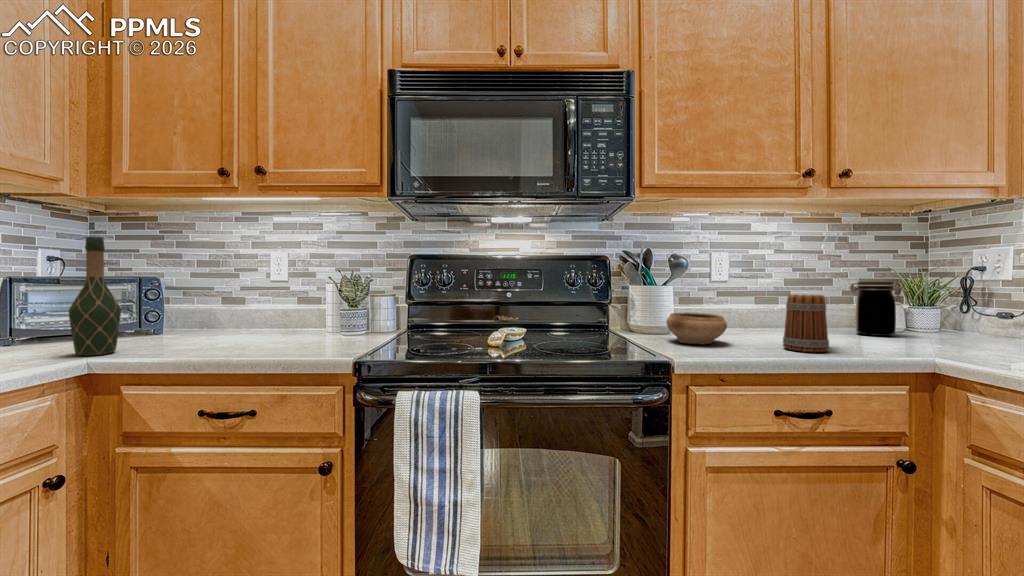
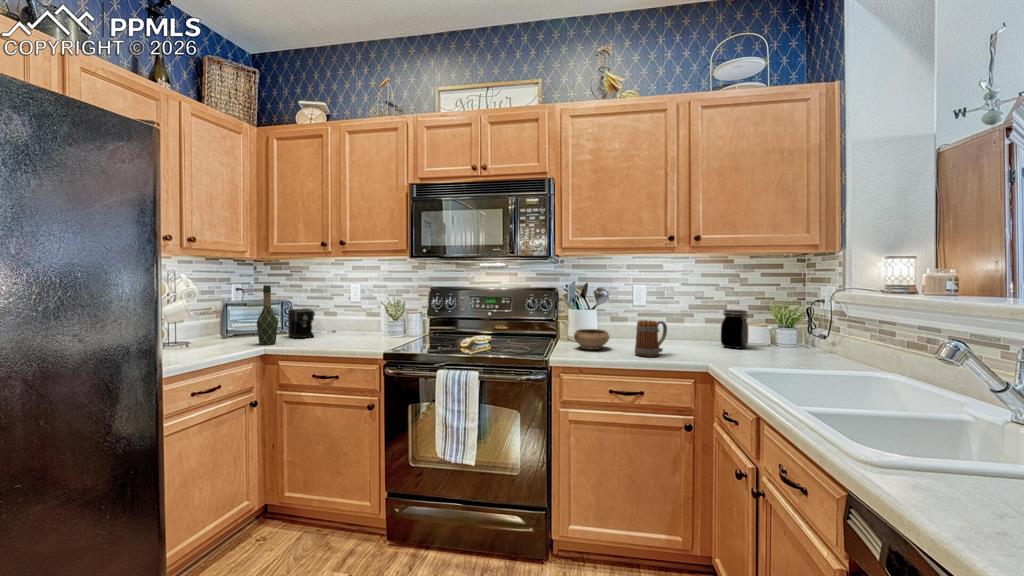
coffee maker: none [151,290,245,342] -> present [288,309,336,338]

